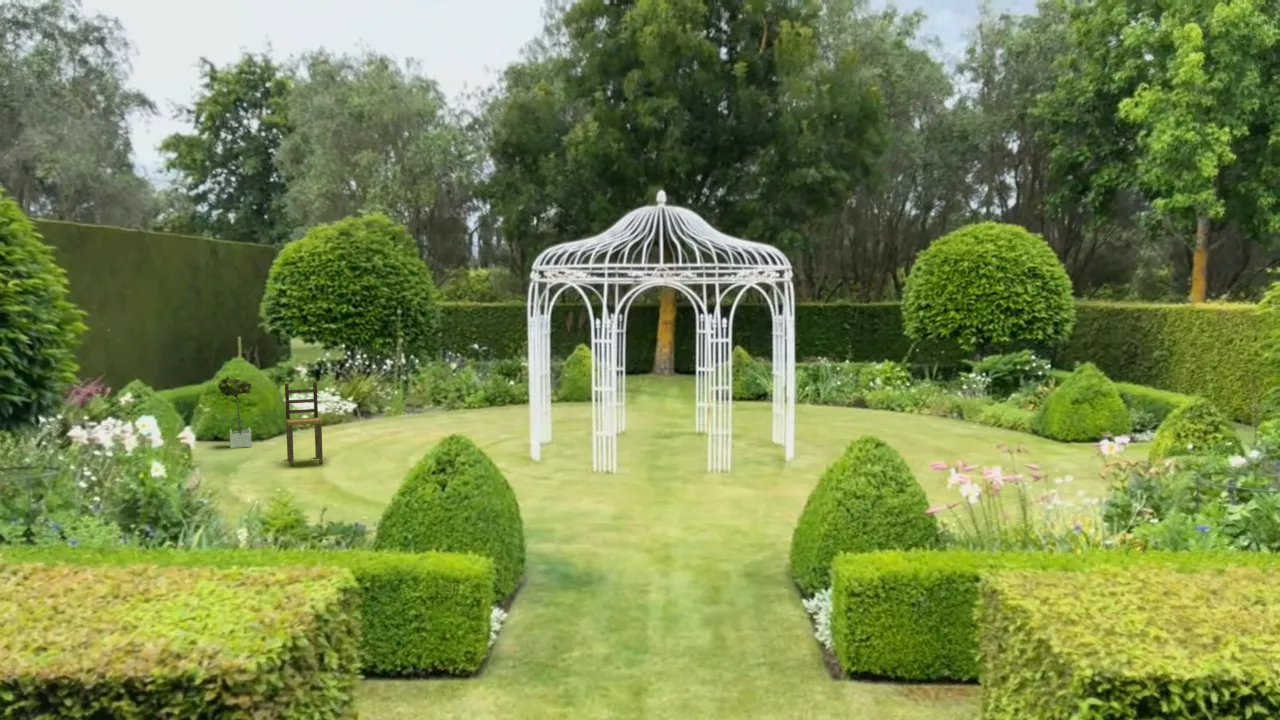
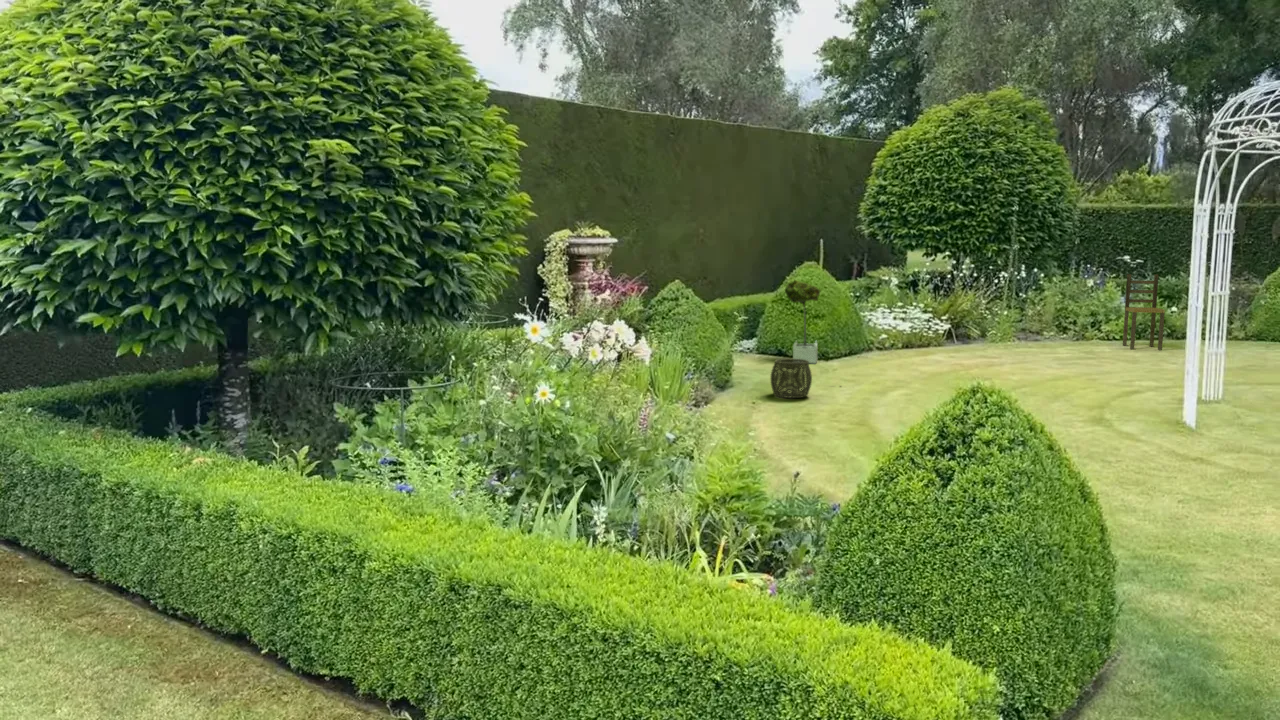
chair: present [285,382,323,465] -> present [1123,274,1165,350]
woven basket: none [227,443,265,476] -> present [771,359,812,398]

